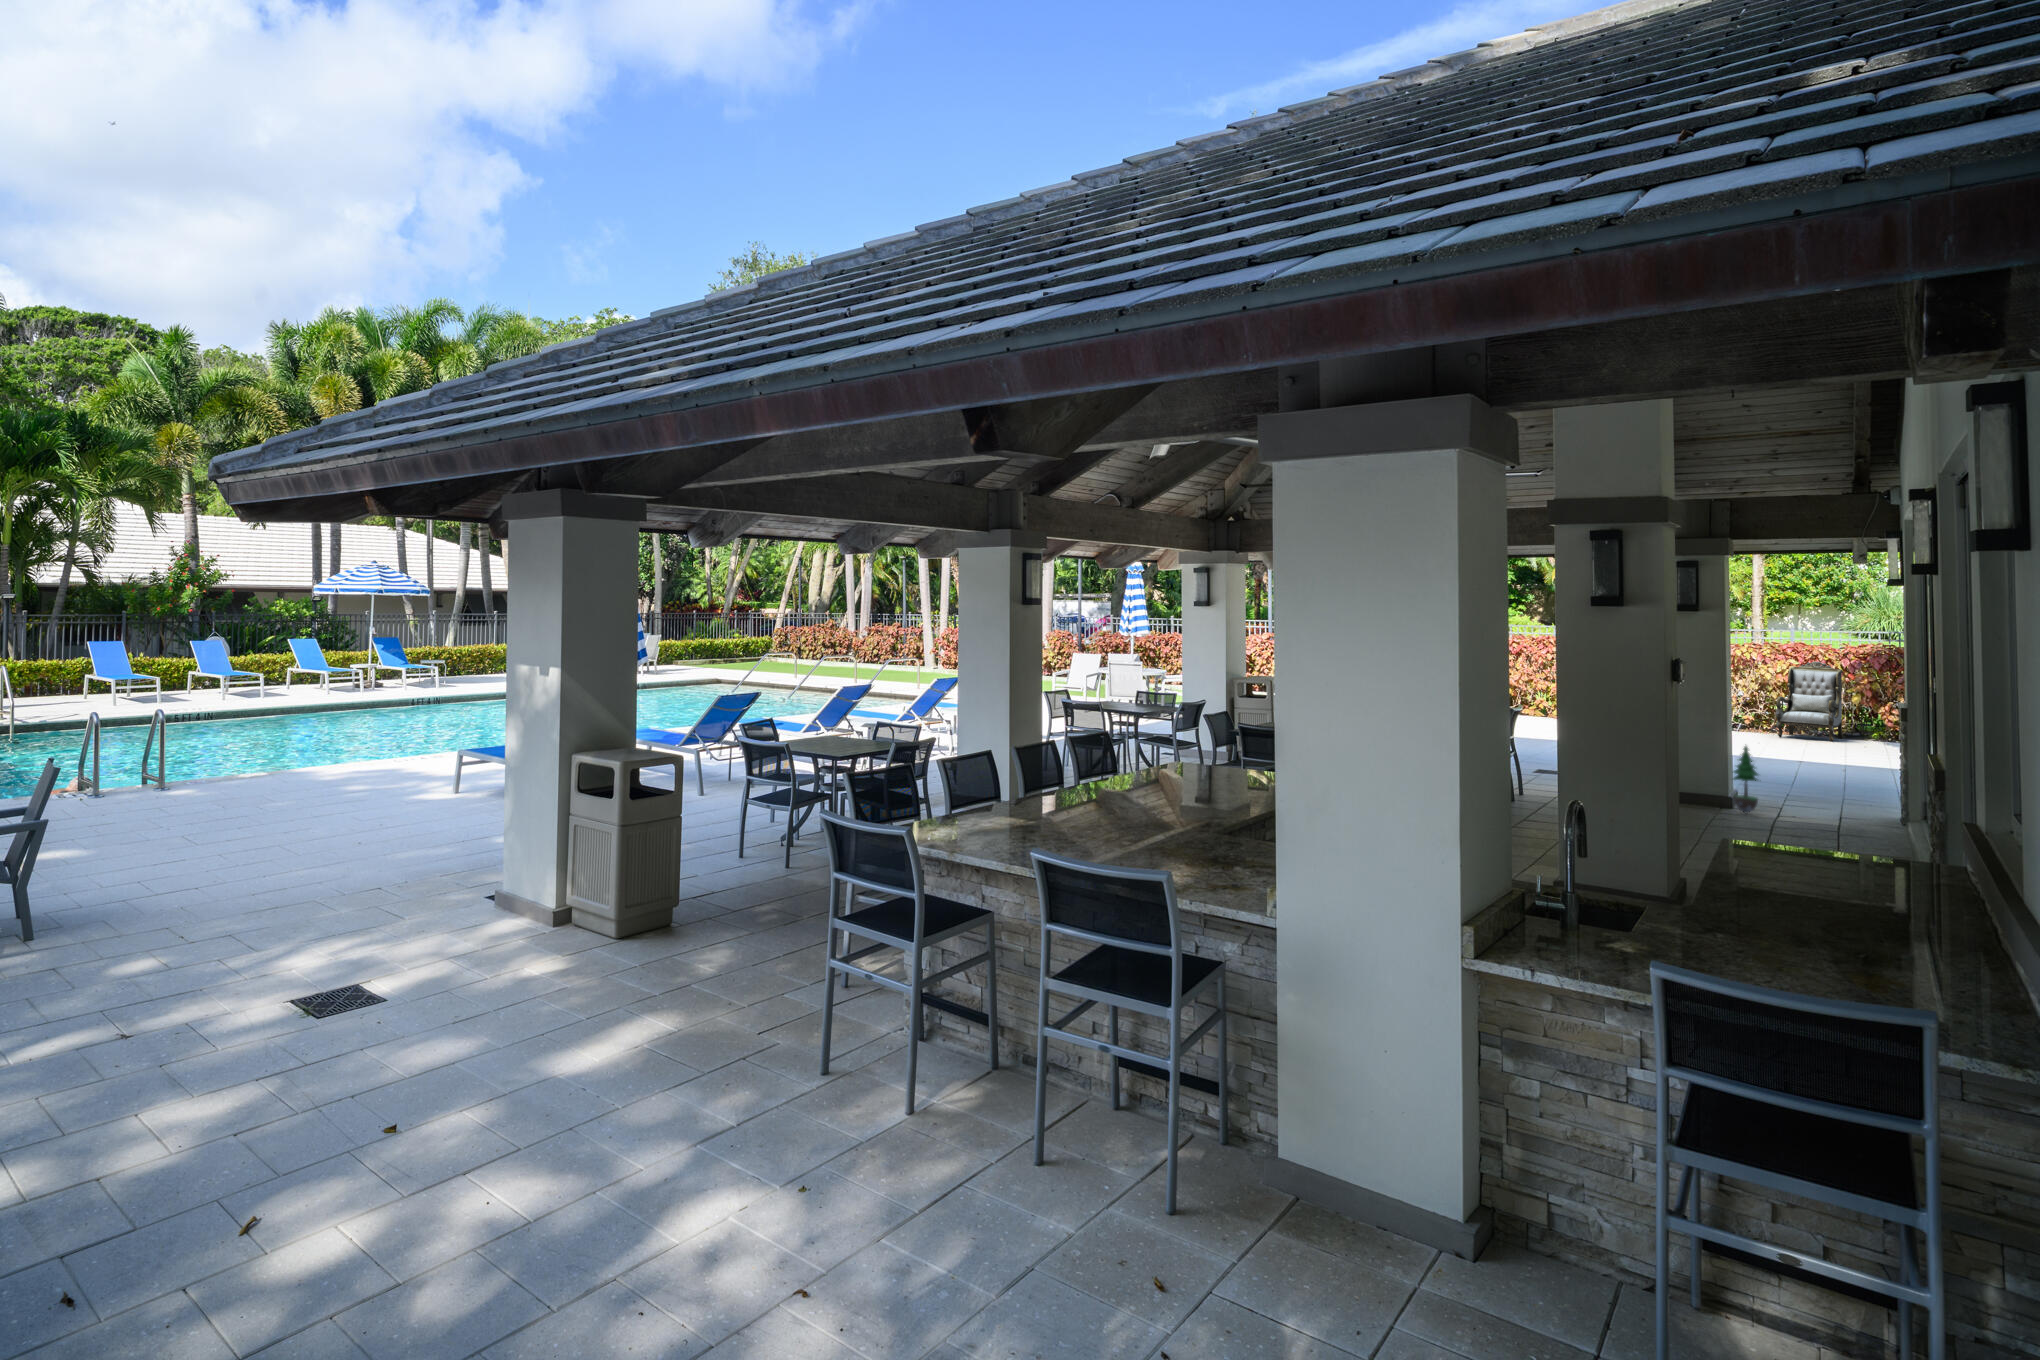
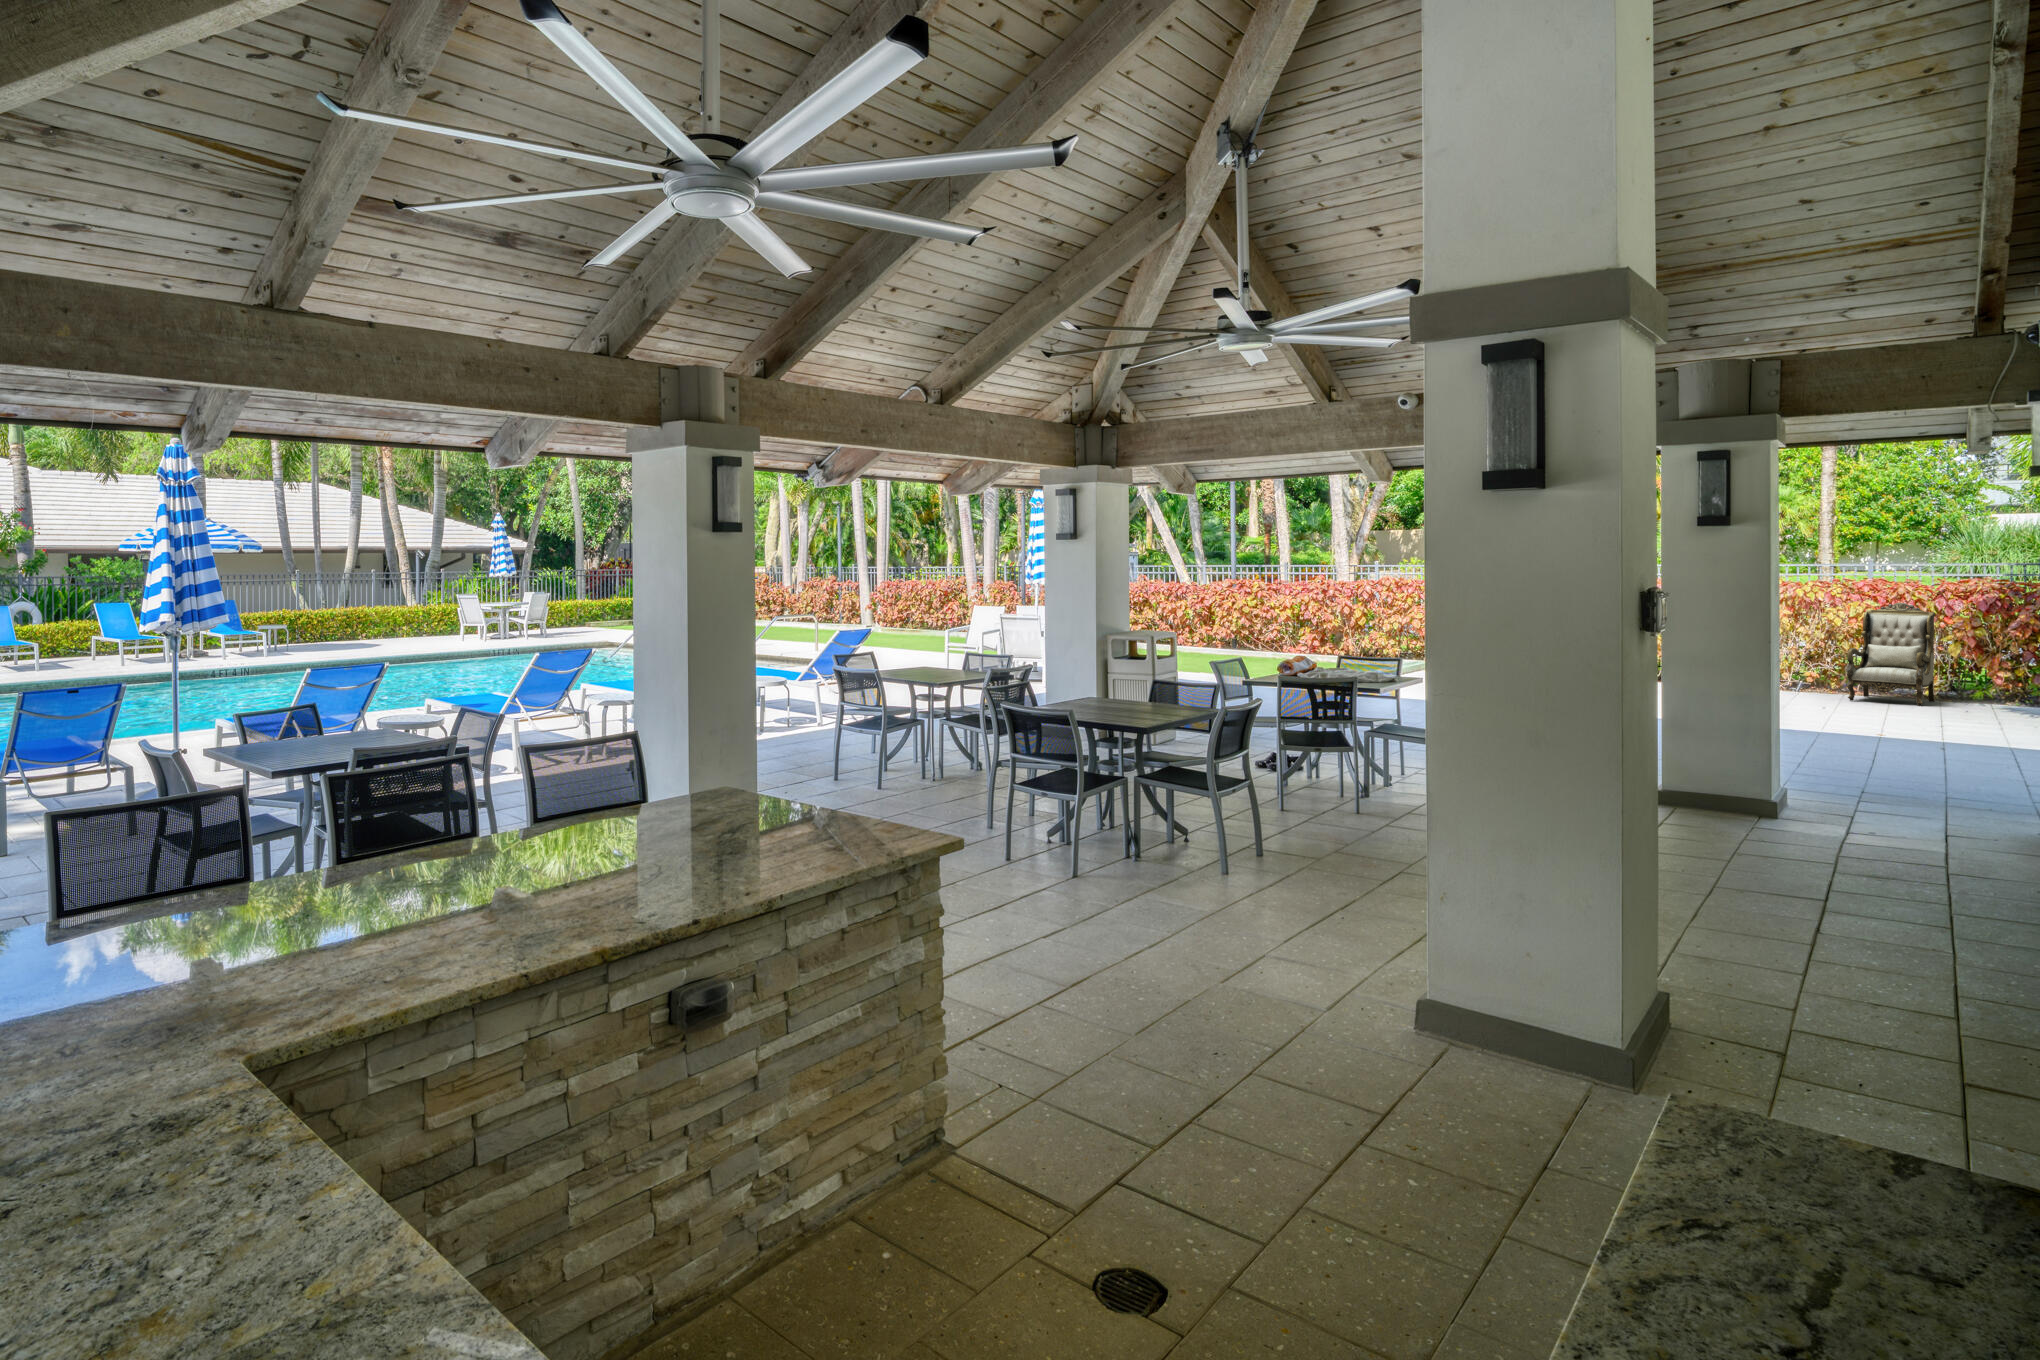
potted tree: present [1733,746,1758,814] -> none [1772,719,1819,821]

